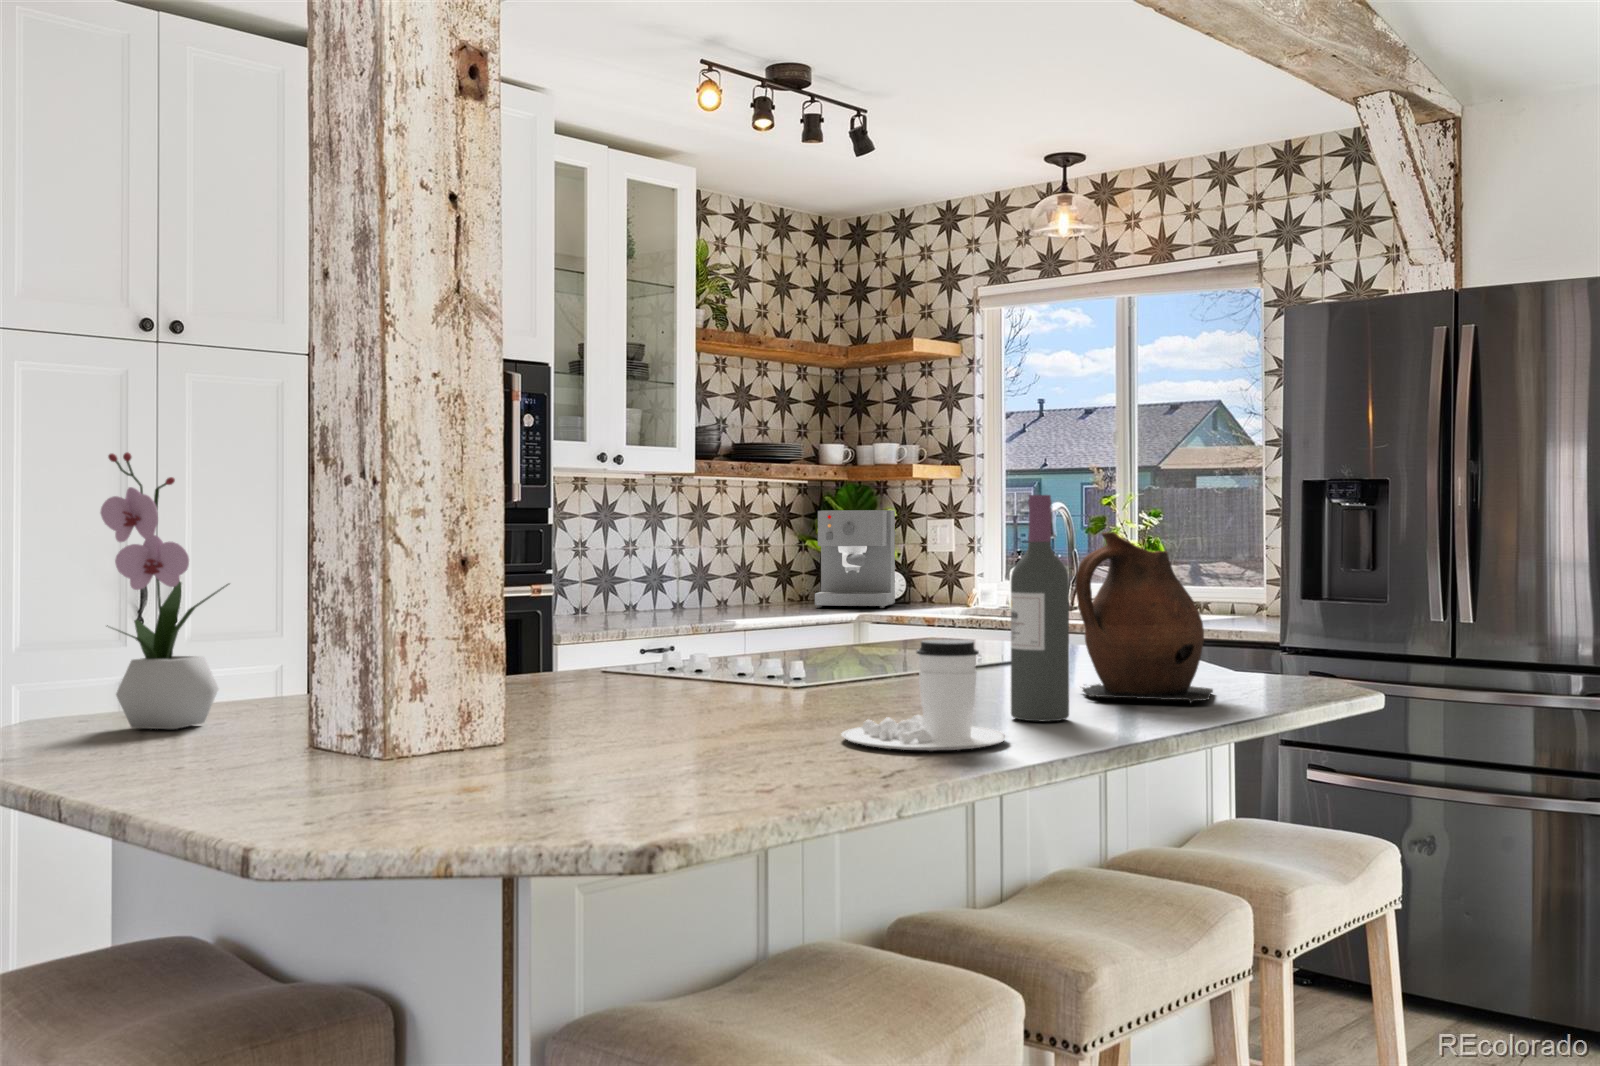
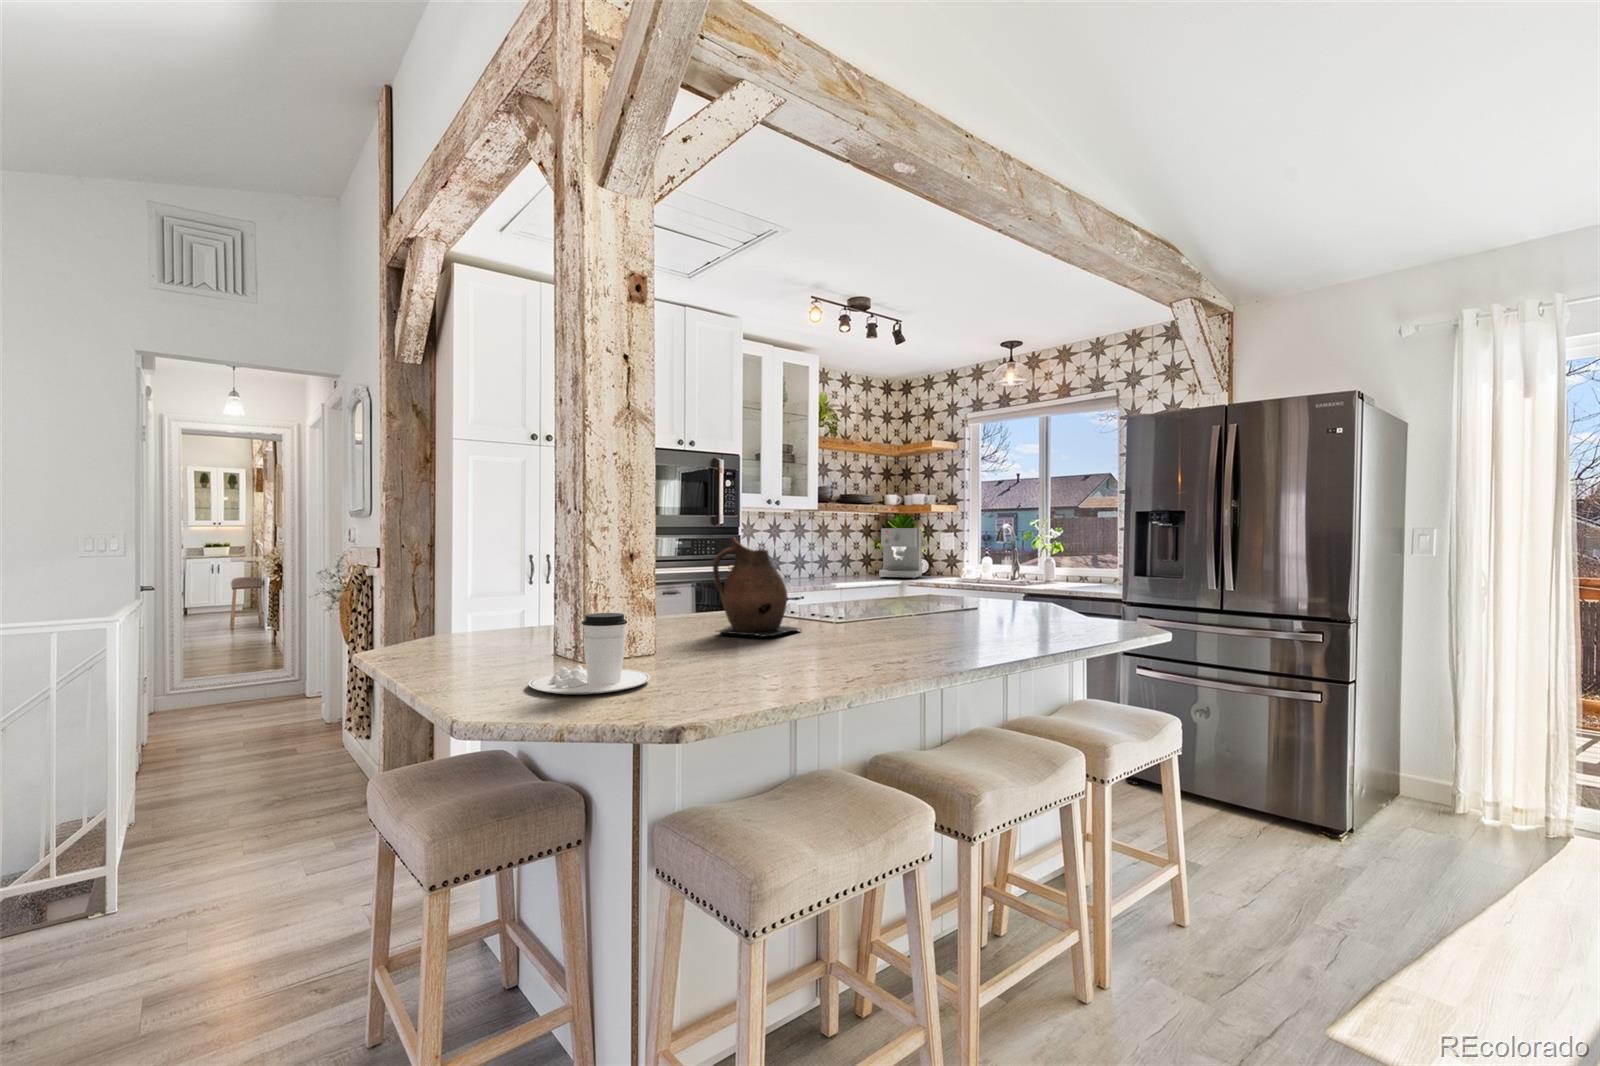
flower arrangement: present [100,452,229,729] -> none [461,497,531,639]
wine bottle: present [1011,495,1069,721] -> none [942,519,976,648]
ceramic pitcher: present [1076,532,1213,703] -> present [713,539,801,637]
coffee cup: present [842,640,1008,751] -> present [529,613,650,694]

